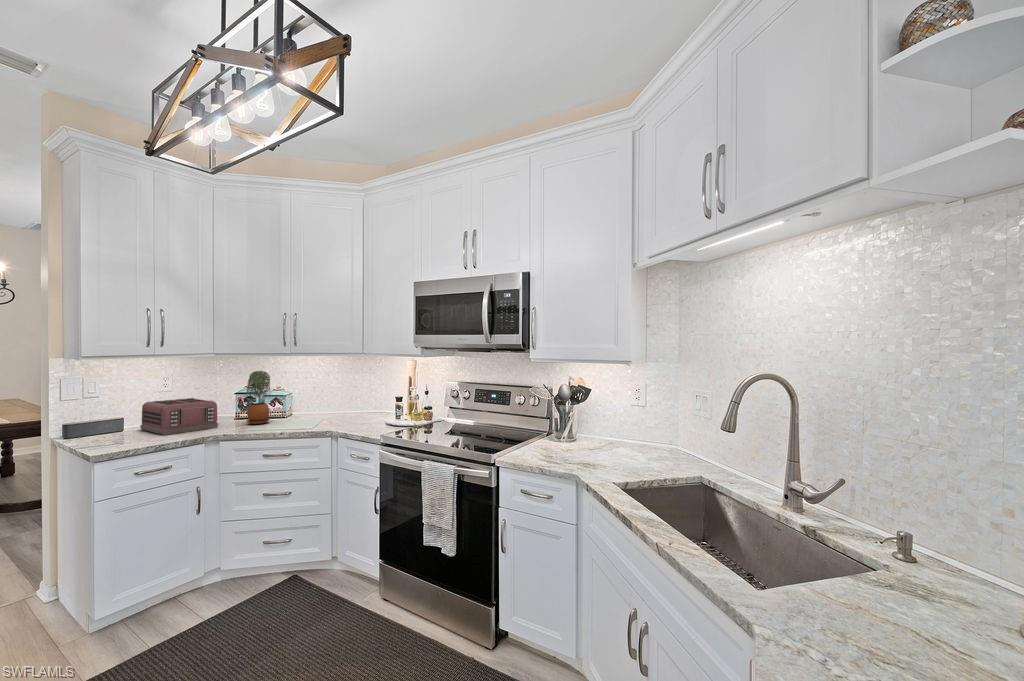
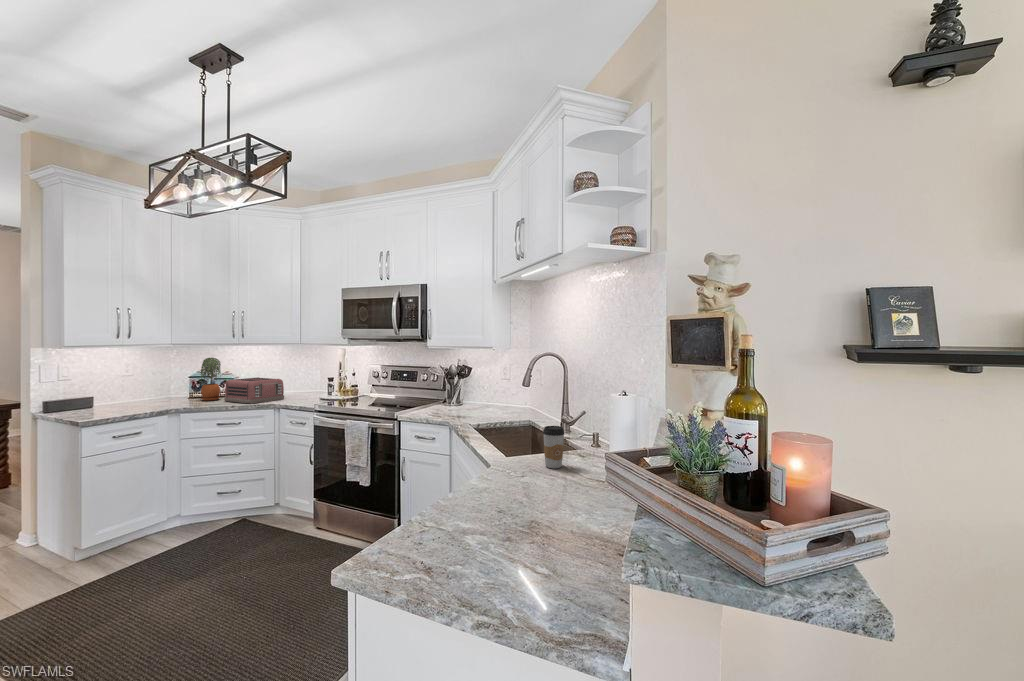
toaster: present [140,398,218,435] -> present [224,377,284,404]
coffee cup: none [863,541,924,646] -> present [543,426,564,468]

